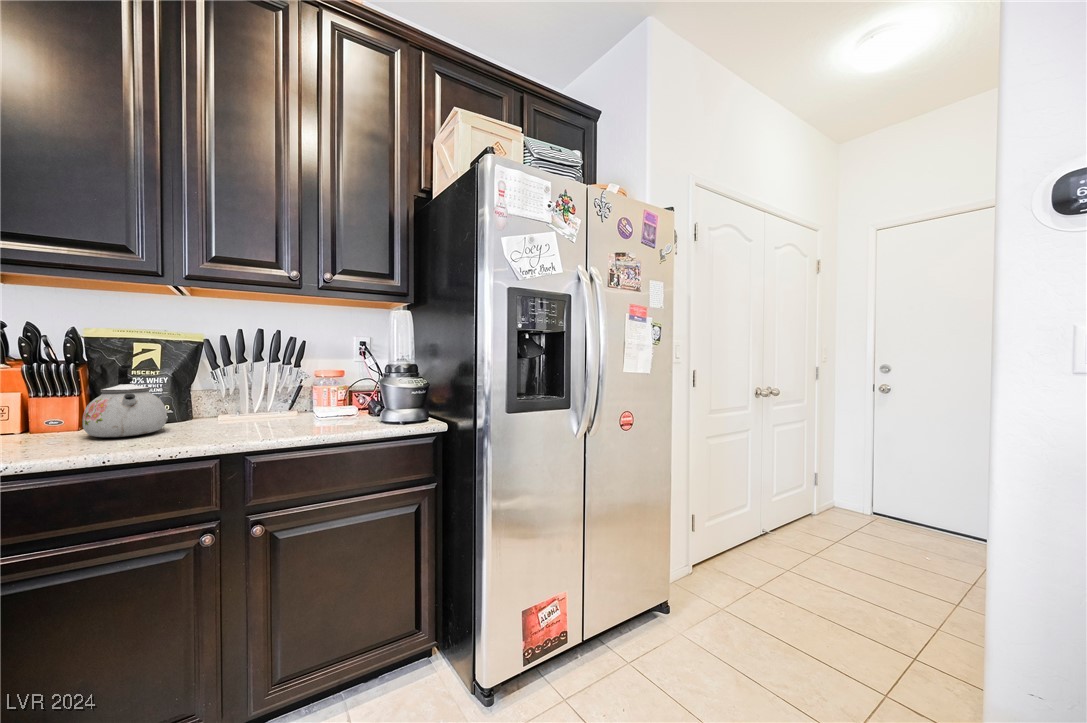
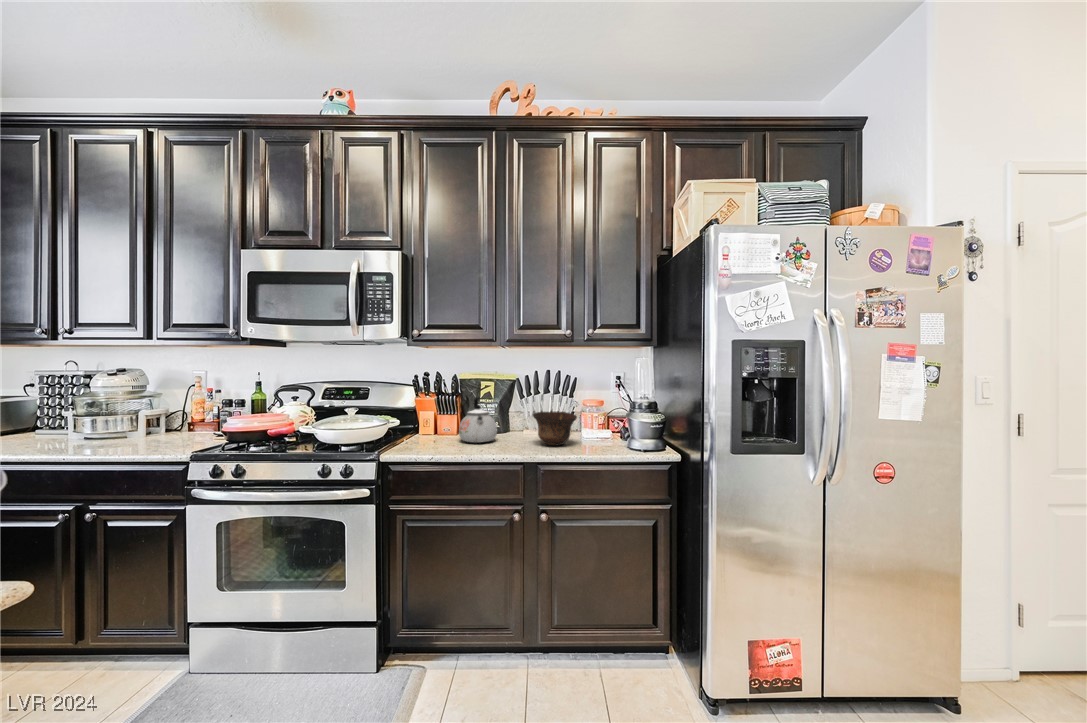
bowl: none [234,383,307,428] -> present [533,412,577,445]

